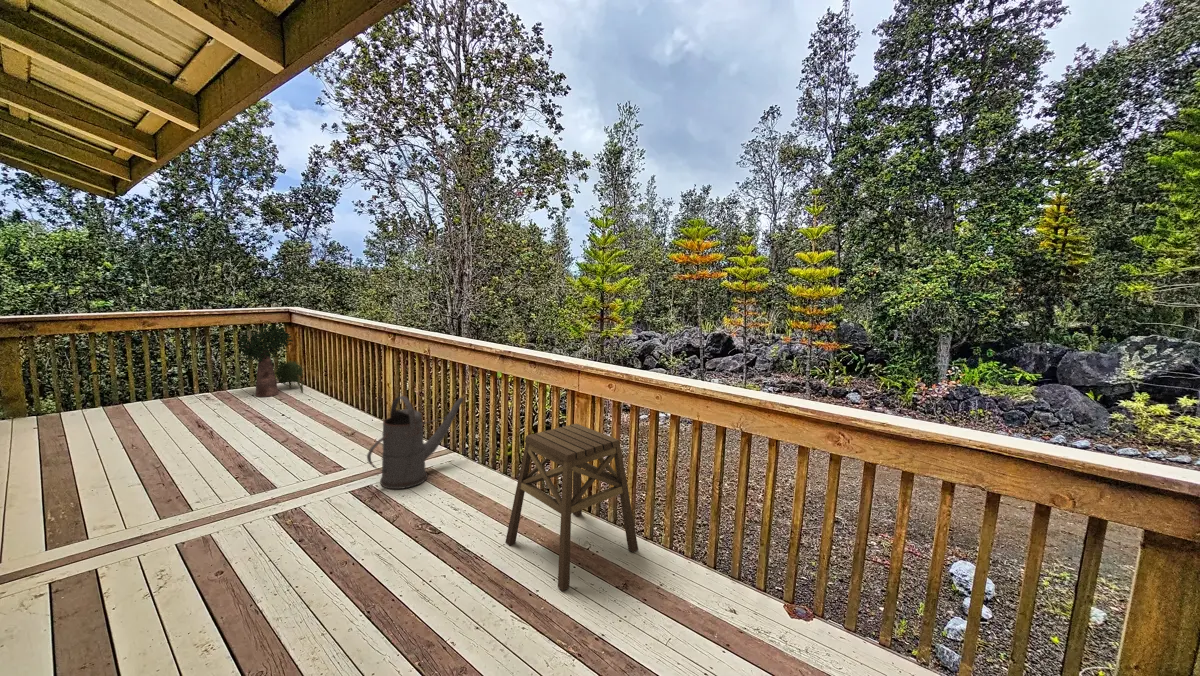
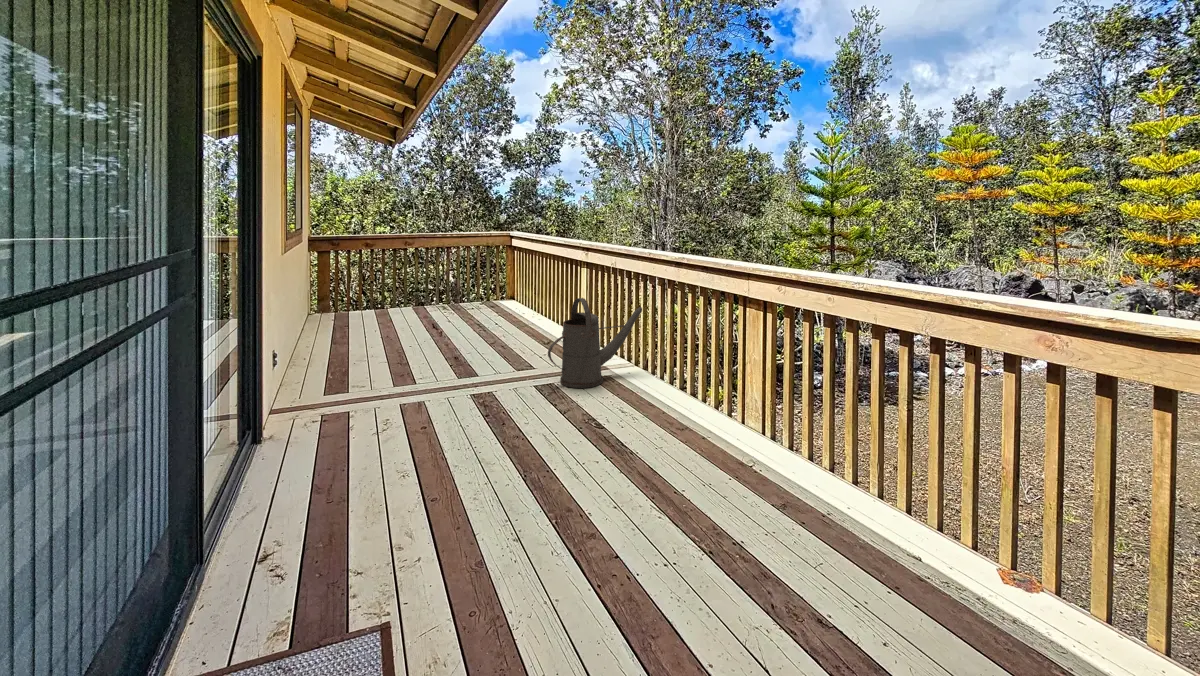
potted plant: present [239,324,304,397] -> none [473,246,521,308]
stool: present [505,423,638,591] -> none [665,330,826,511]

